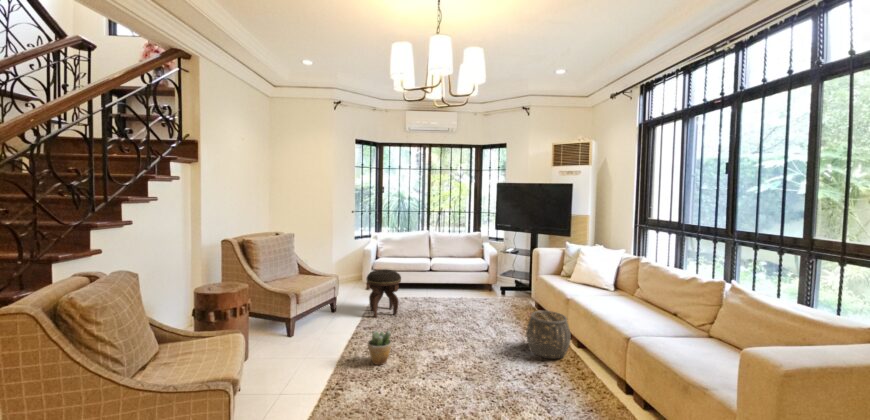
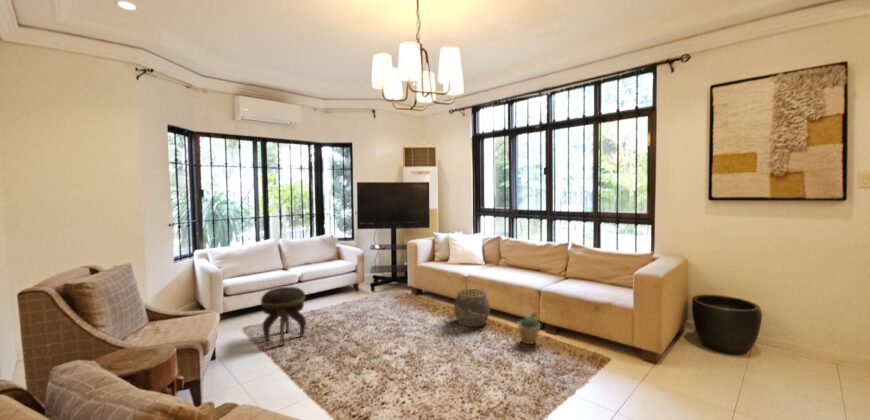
potted plant: present [368,331,392,365] -> present [518,312,540,344]

